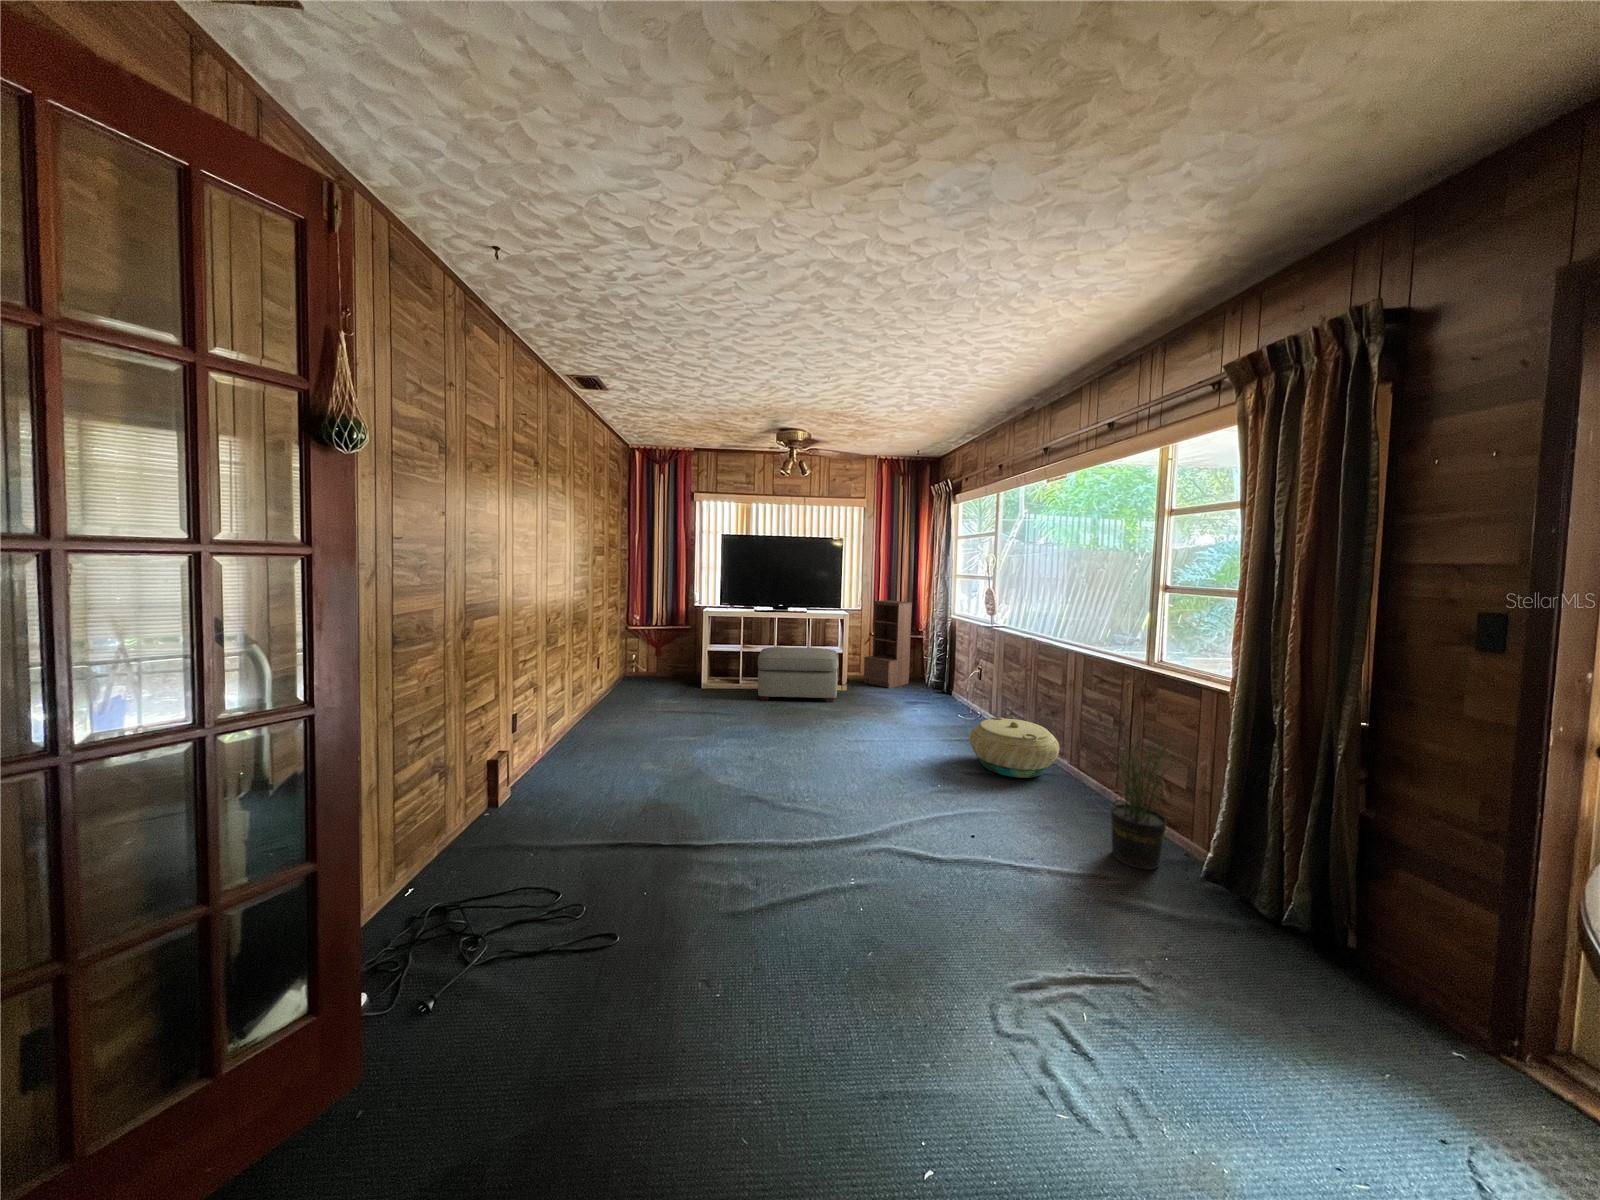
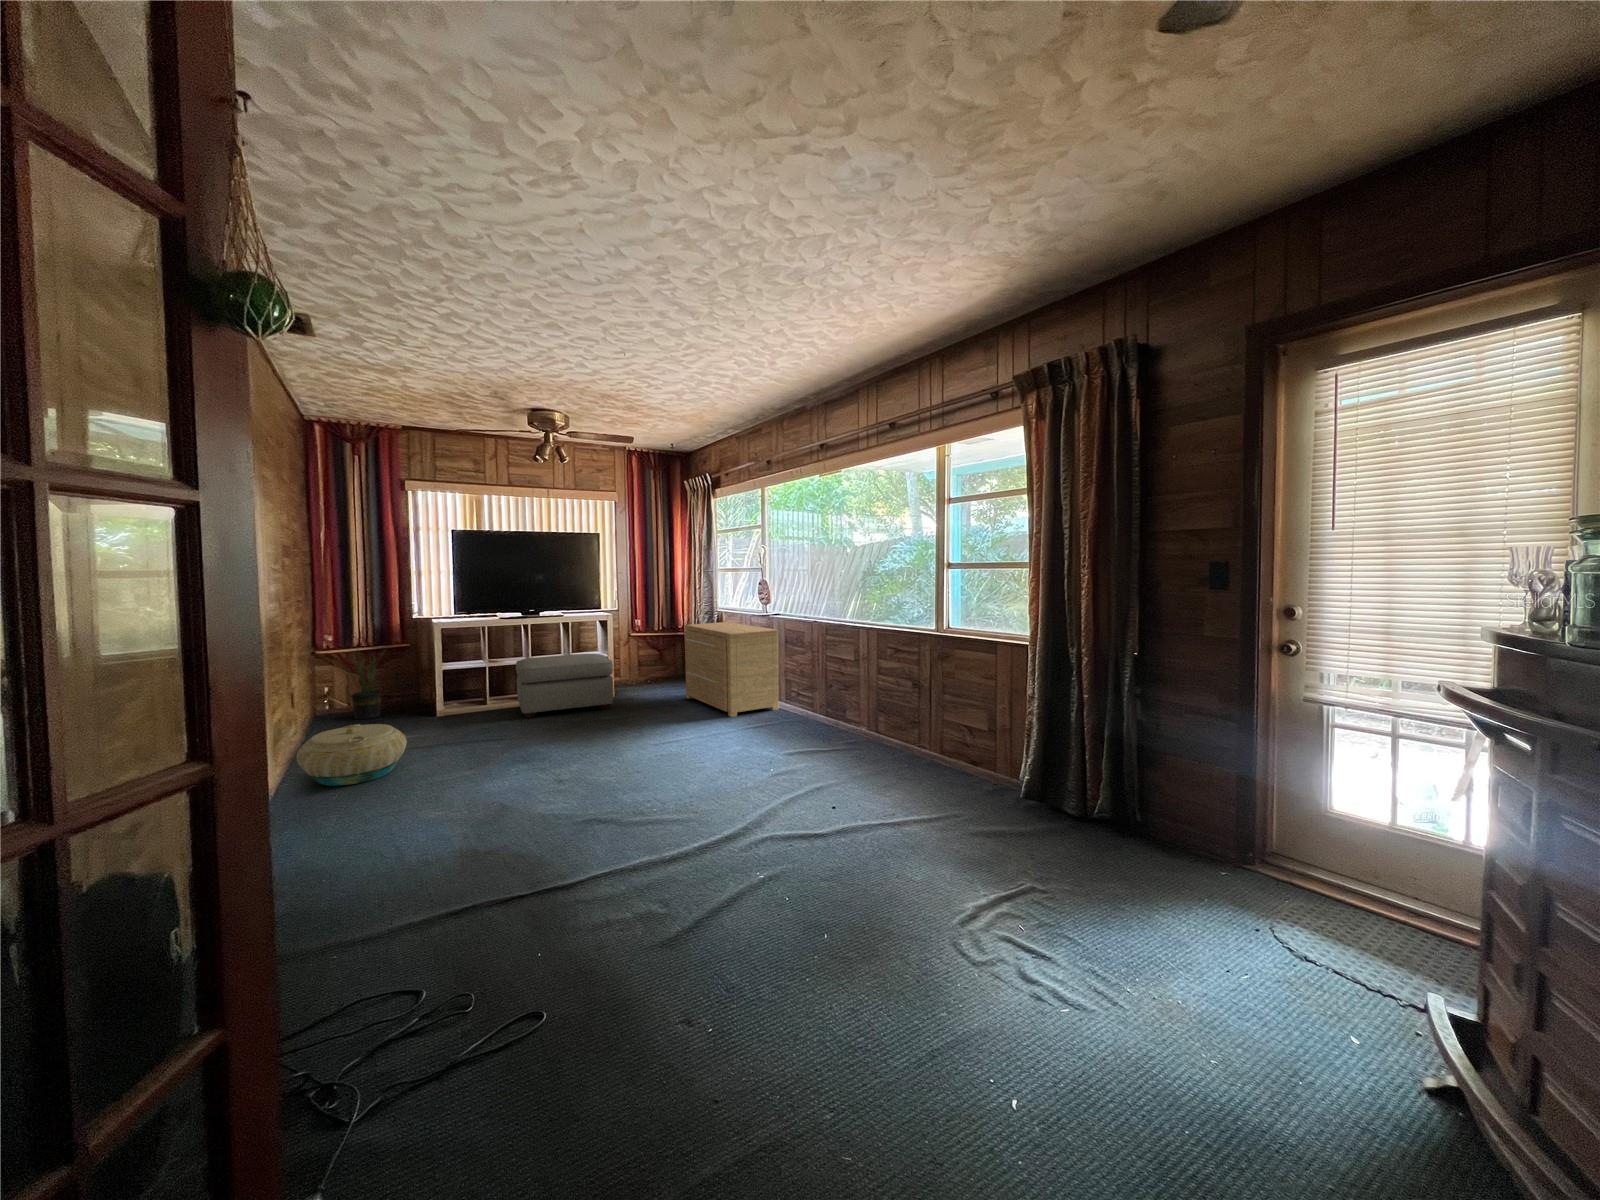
bookshelf: present [864,600,912,688] -> none [630,598,677,689]
side table: none [907,630,1003,732] -> present [685,622,779,717]
basket: present [969,718,1059,778] -> present [297,724,407,786]
potted plant: present [1110,725,1181,869] -> present [347,652,382,719]

